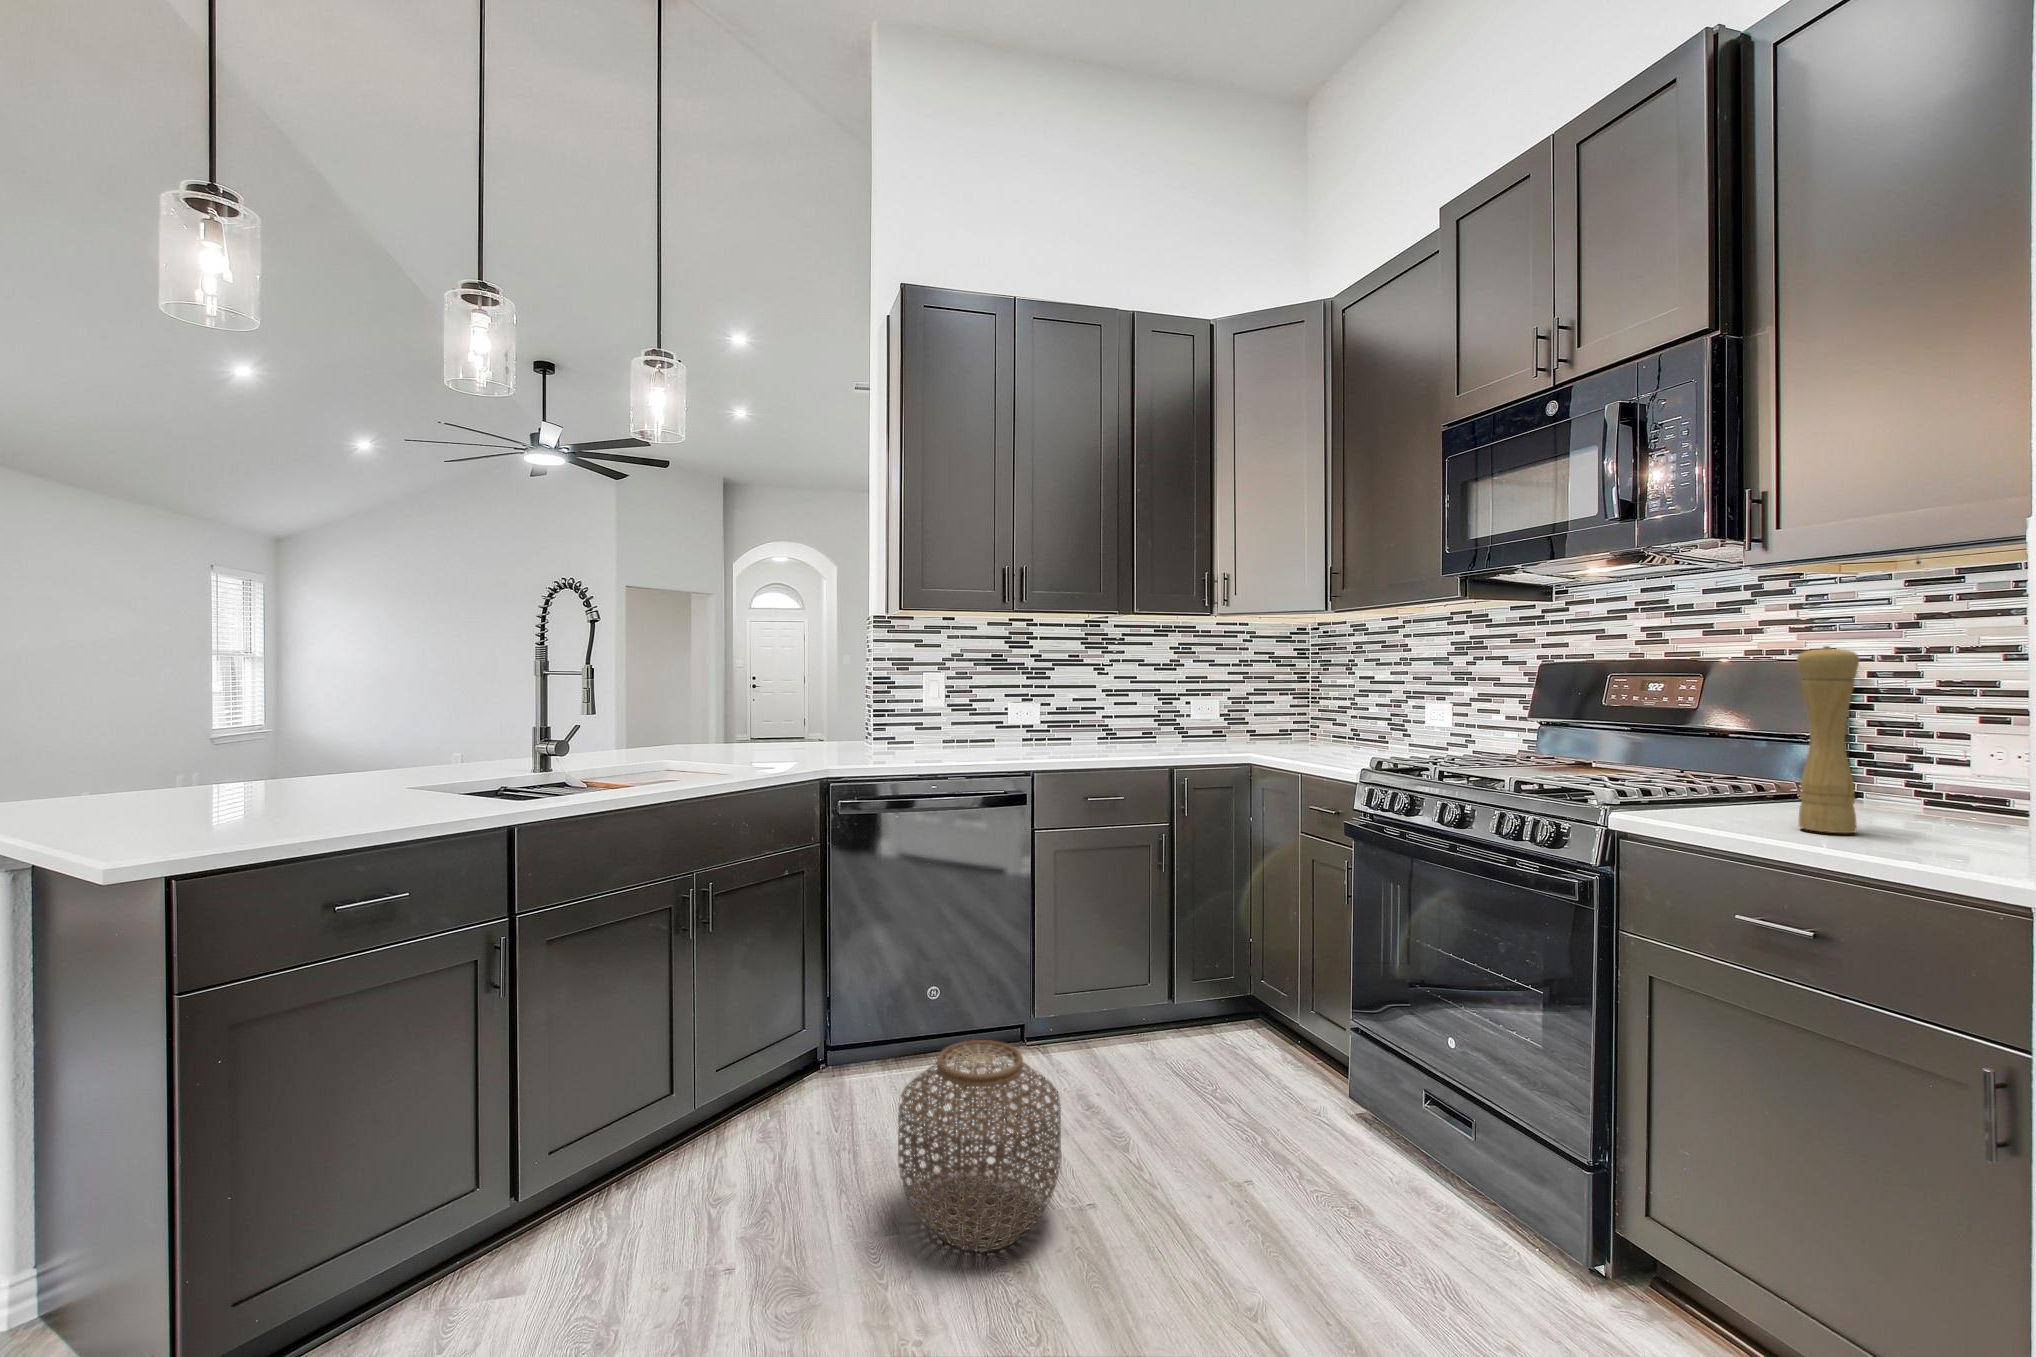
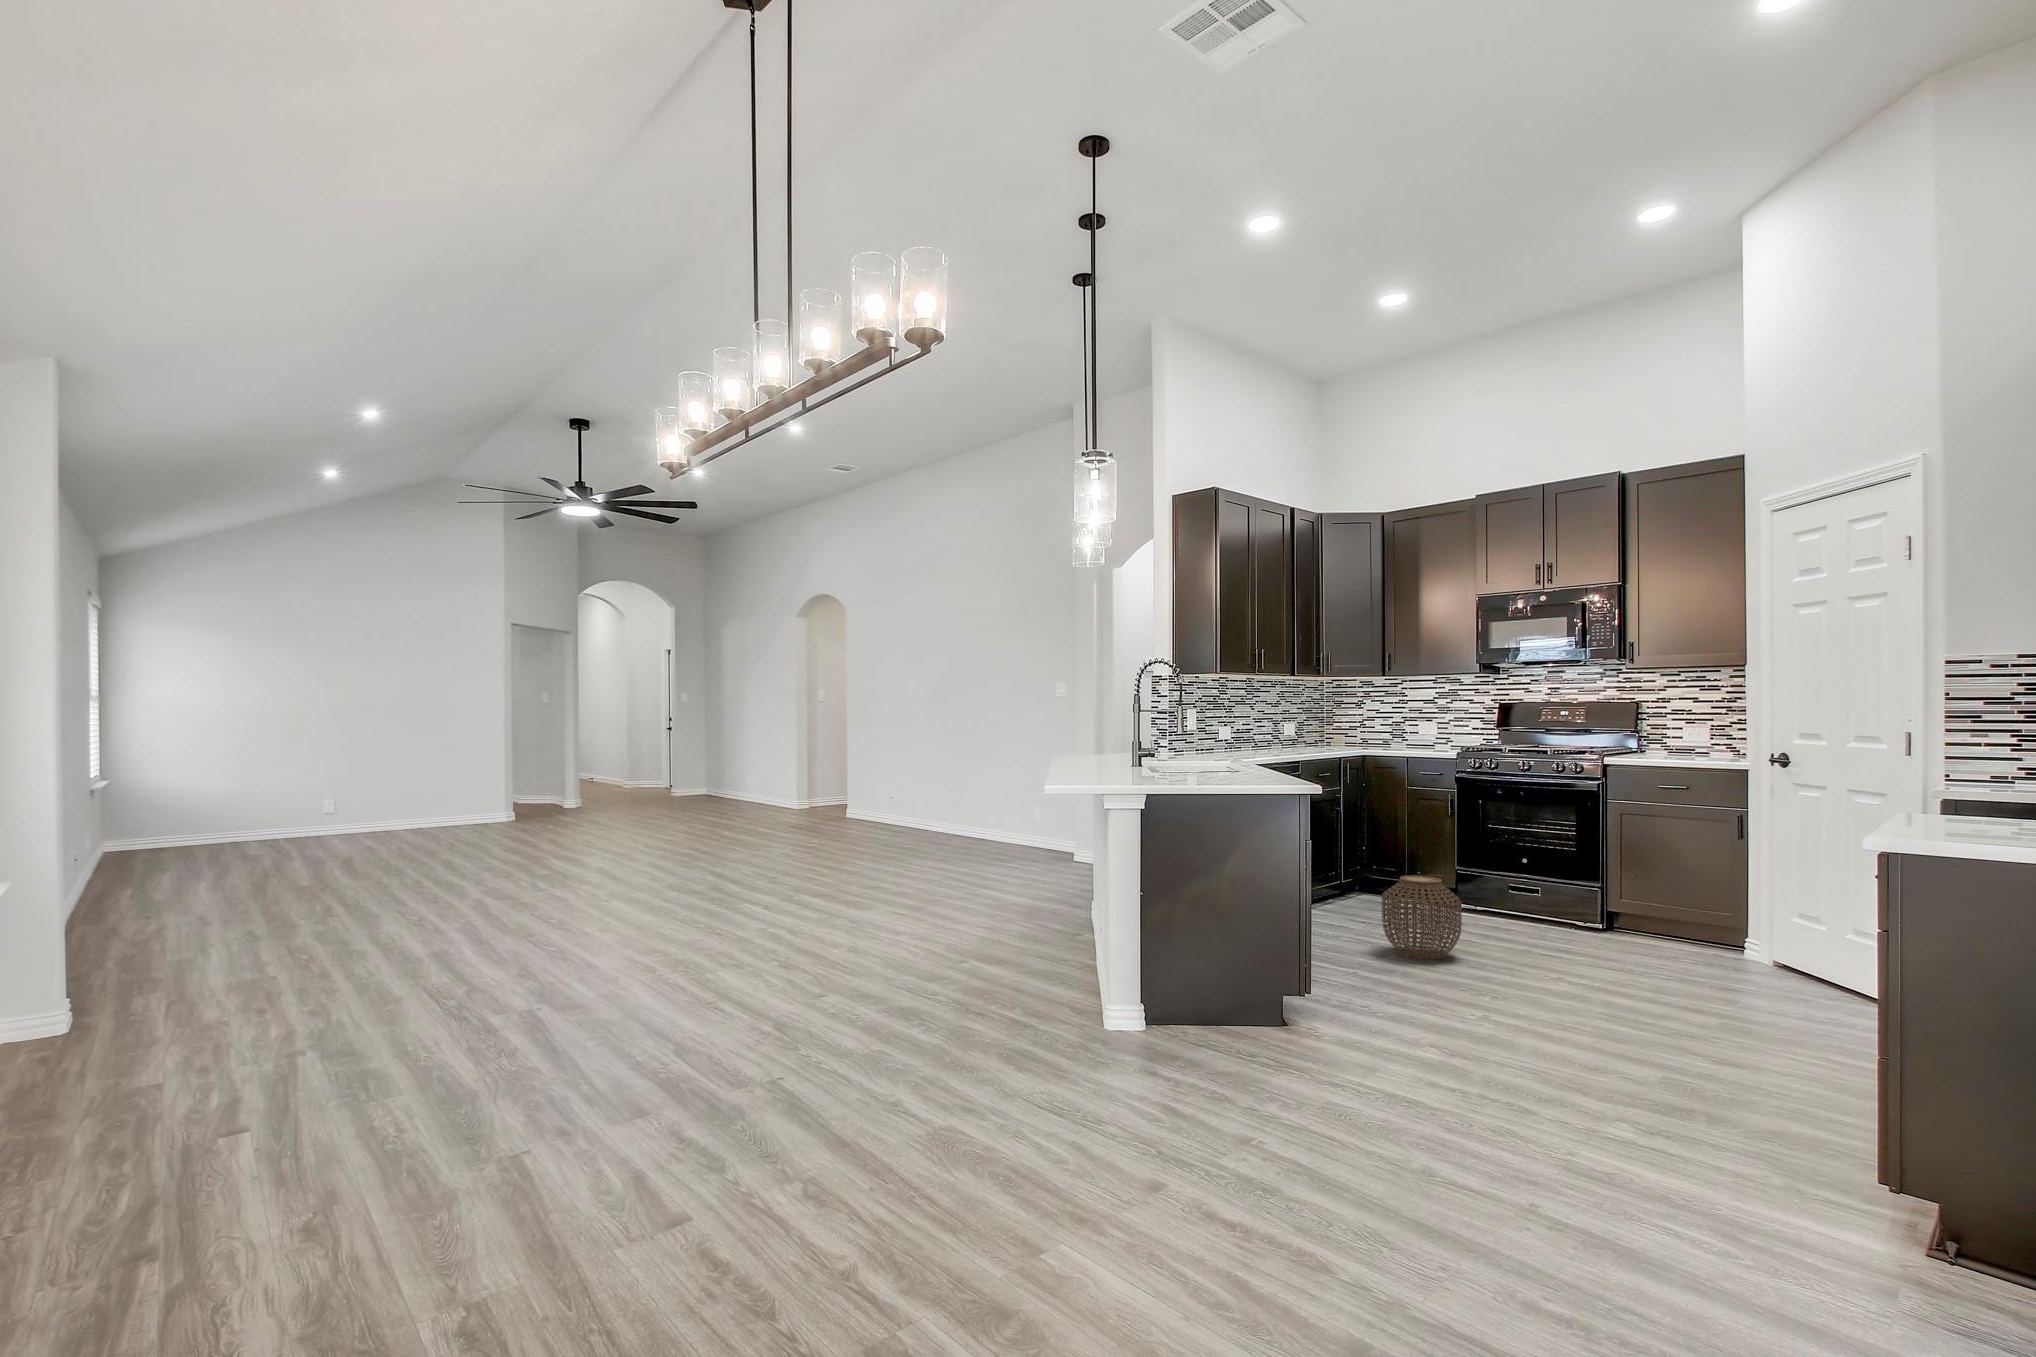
pepper mill: present [1797,646,1859,833] -> none [1666,698,1685,758]

